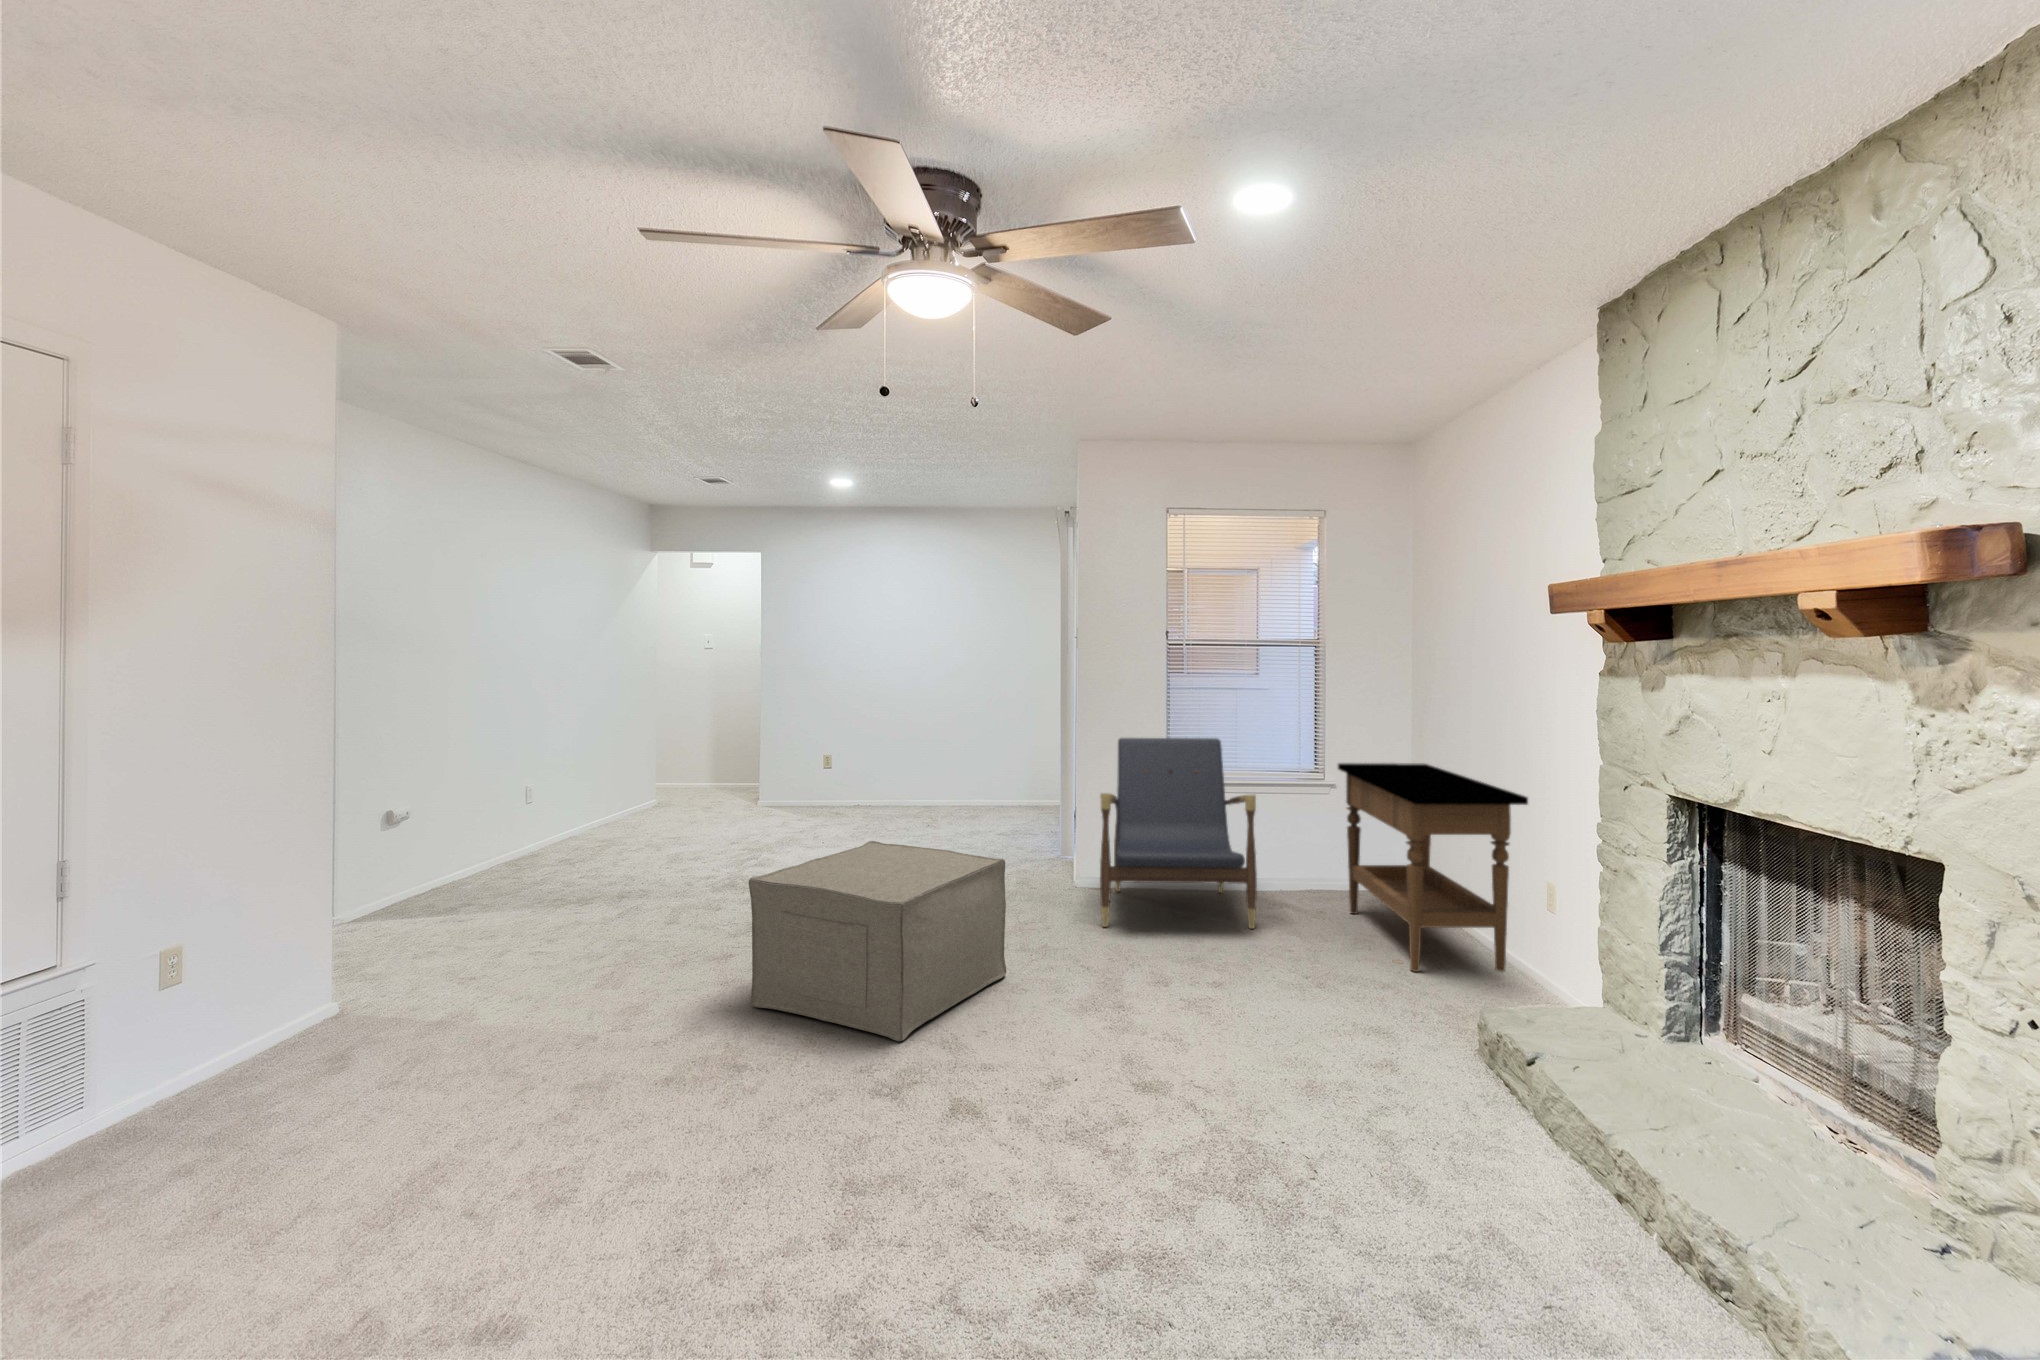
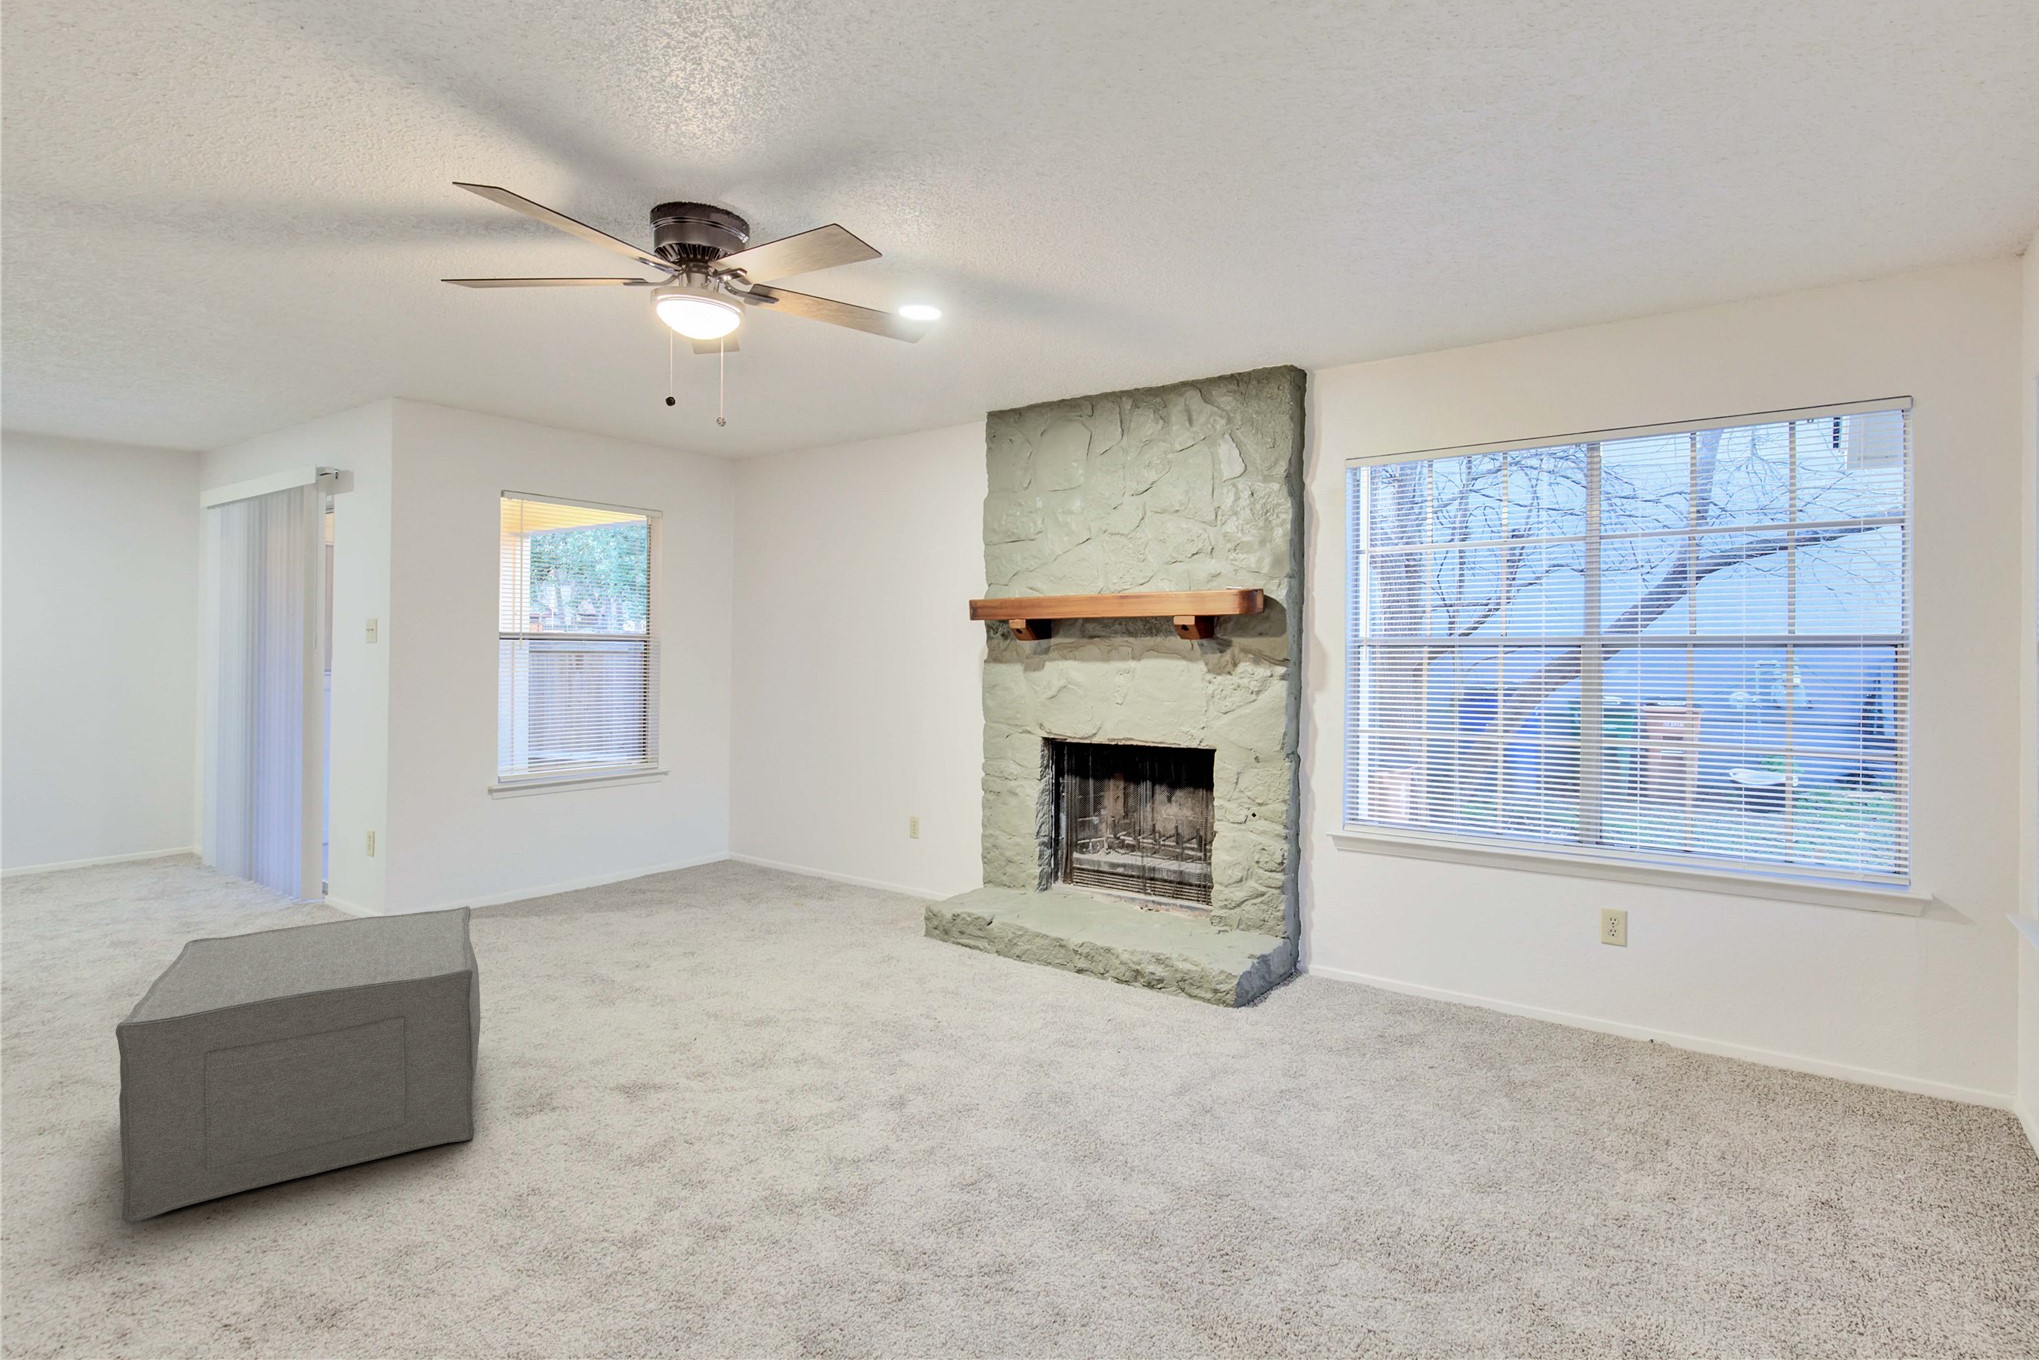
lounge chair: present [1100,738,1257,929] -> none [436,742,661,972]
side table: present [1338,763,1528,972] -> none [698,744,905,915]

